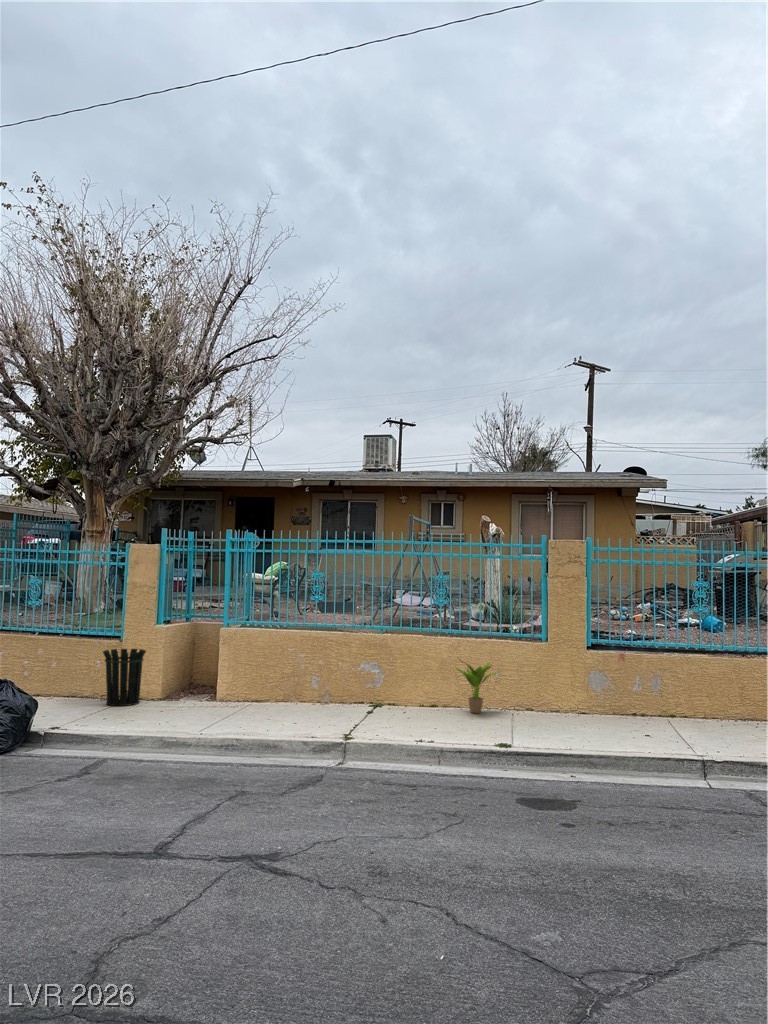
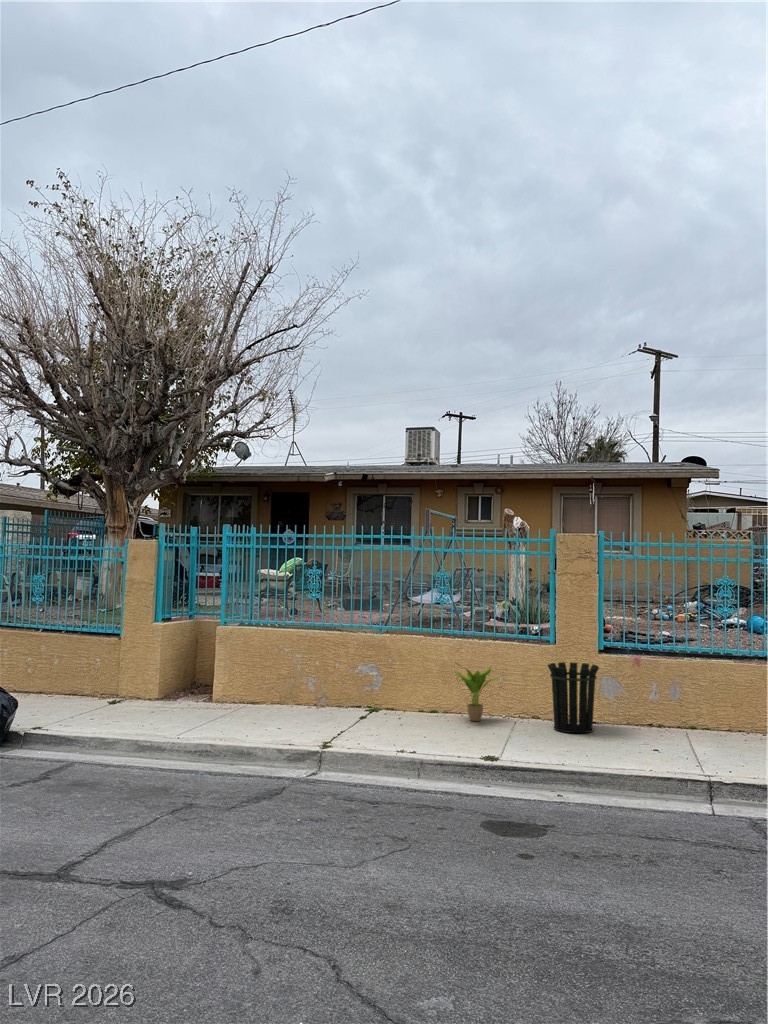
waste bin: present [103,649,146,706] -> present [548,662,599,733]

